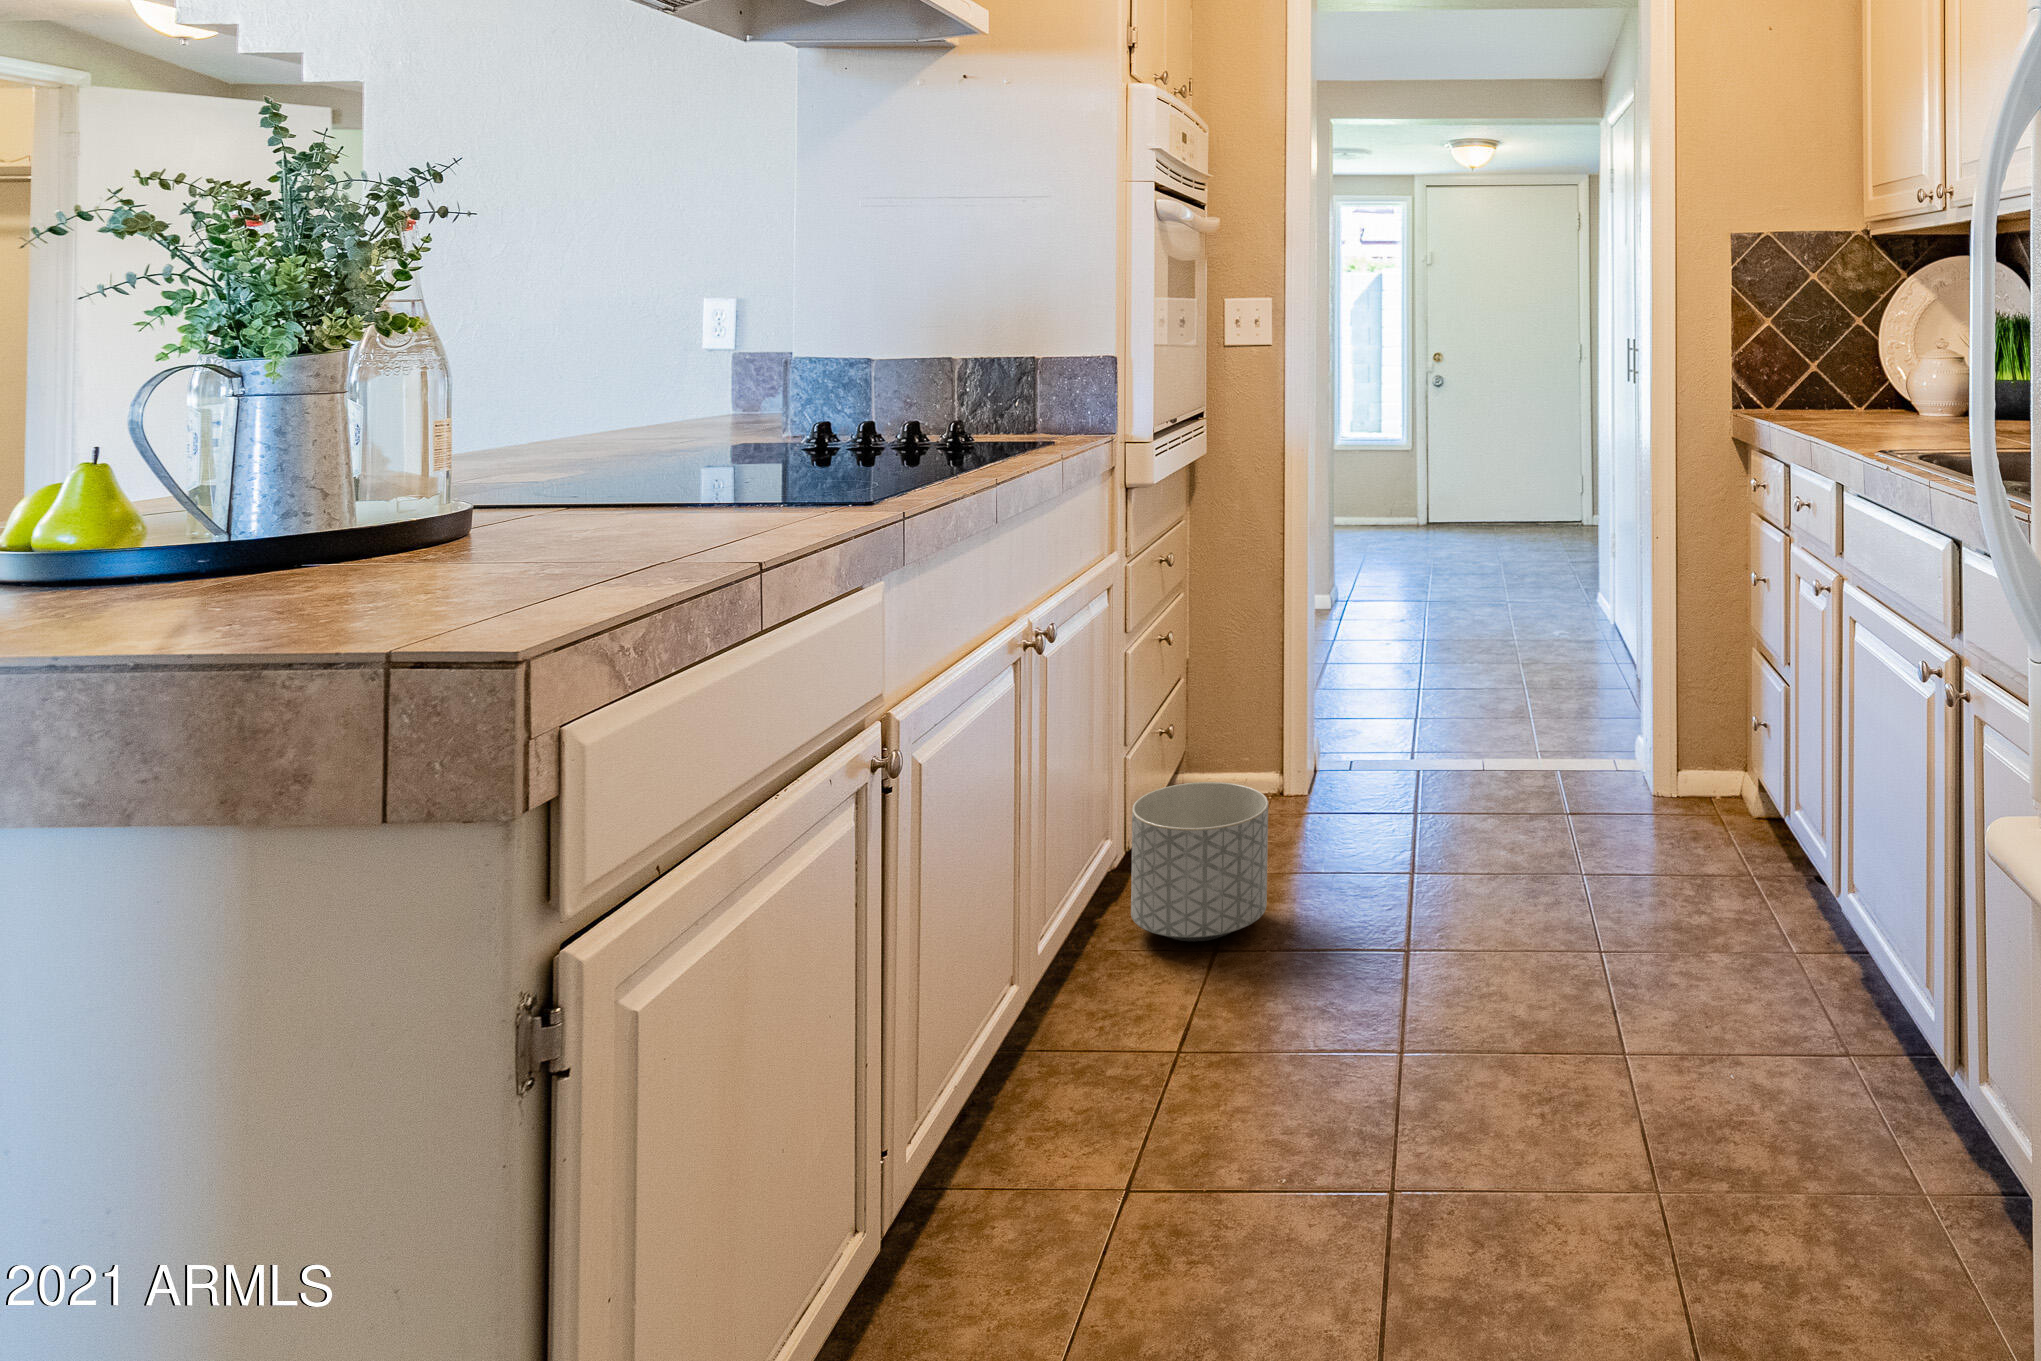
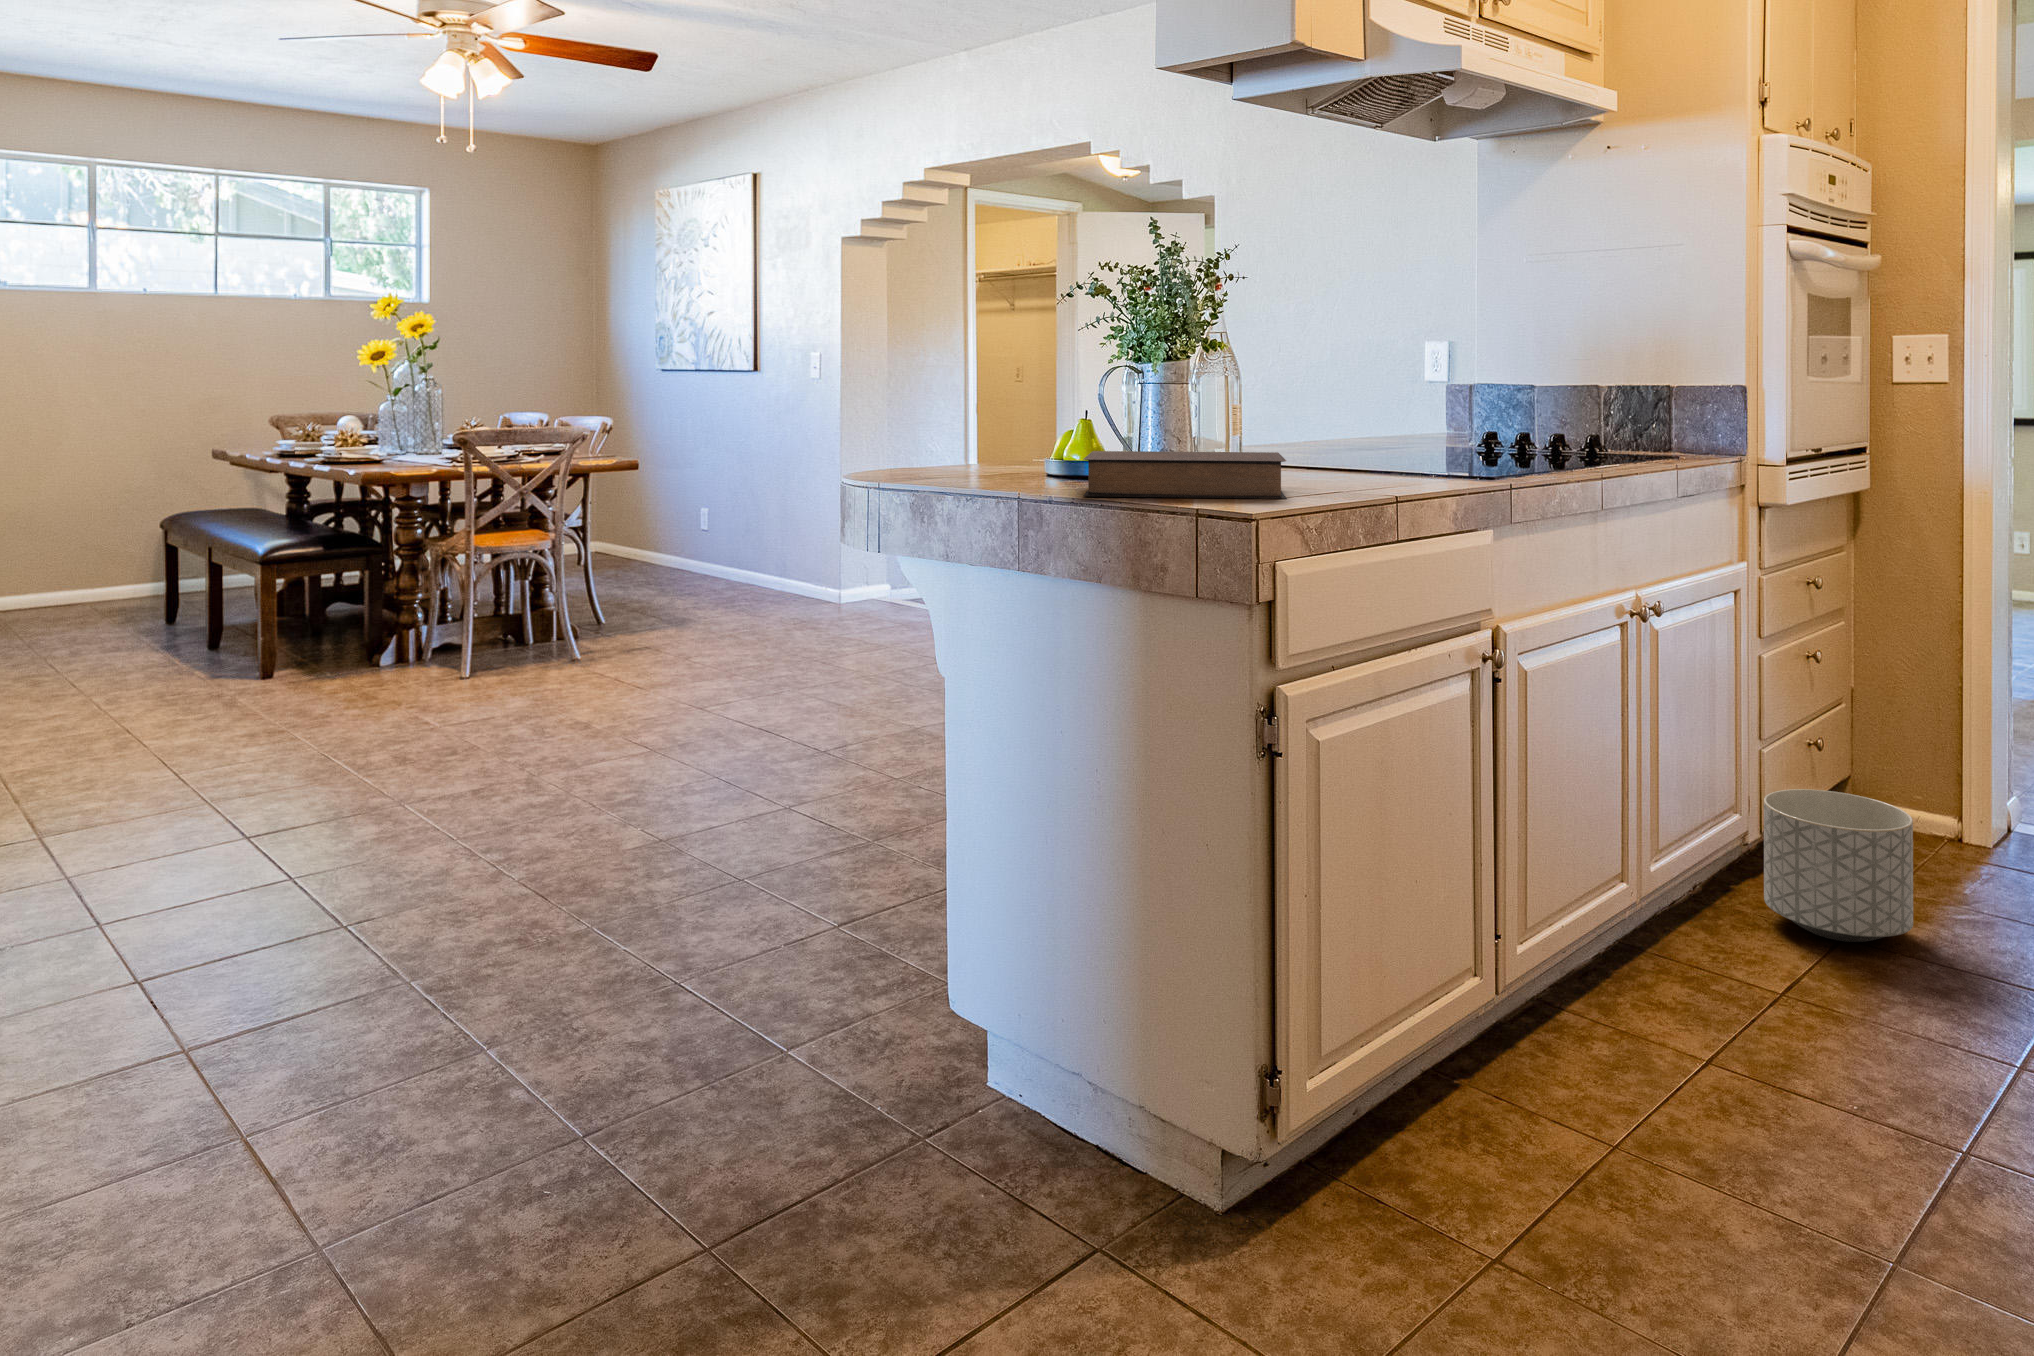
book: none [100,510,574,648] -> present [1083,451,1286,499]

